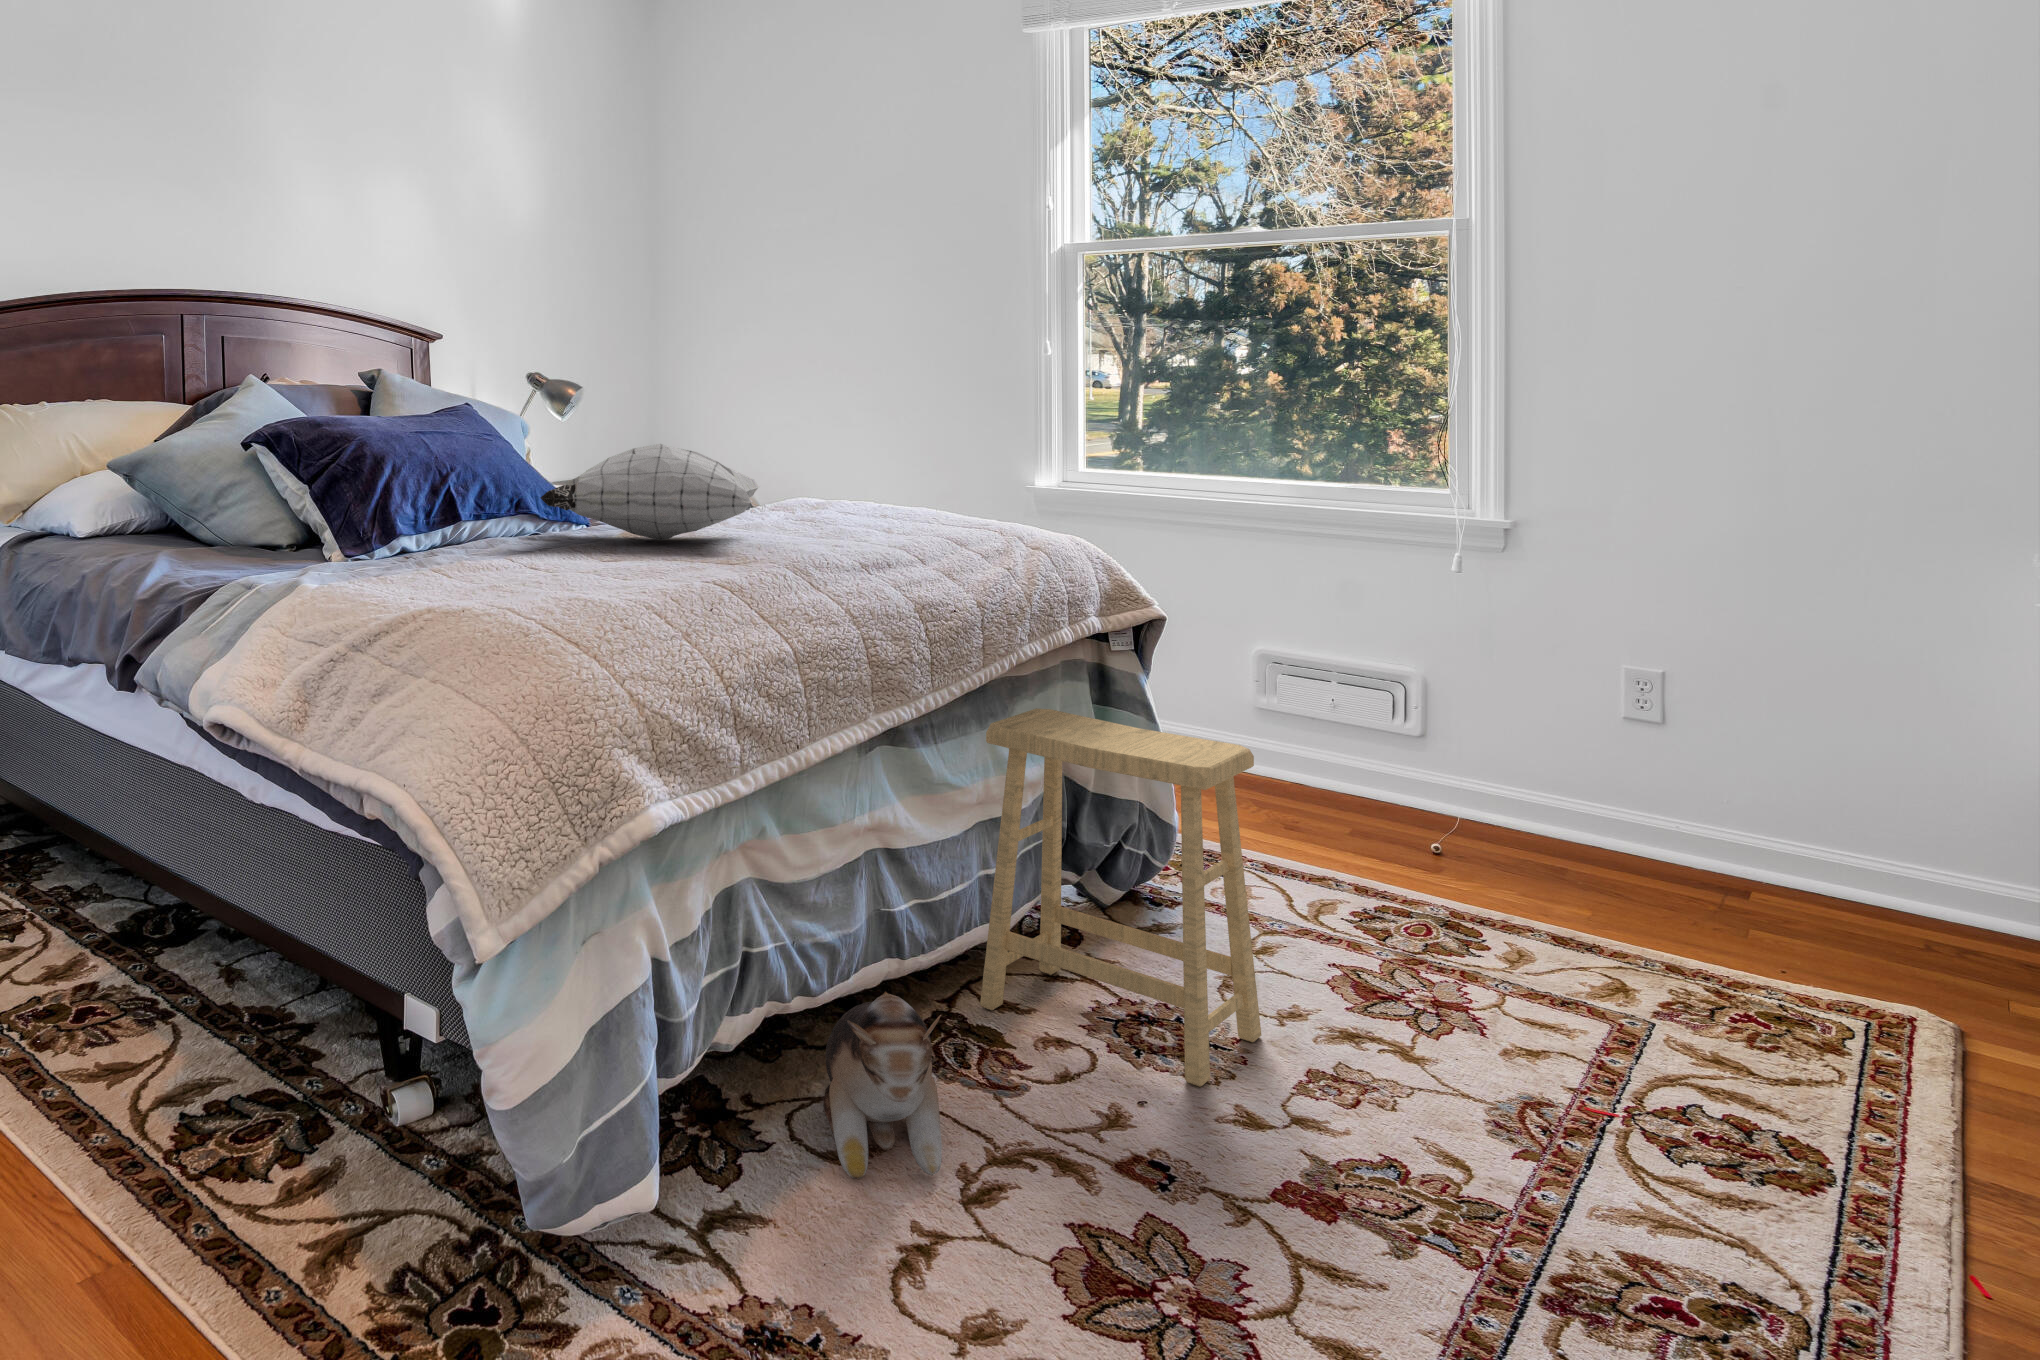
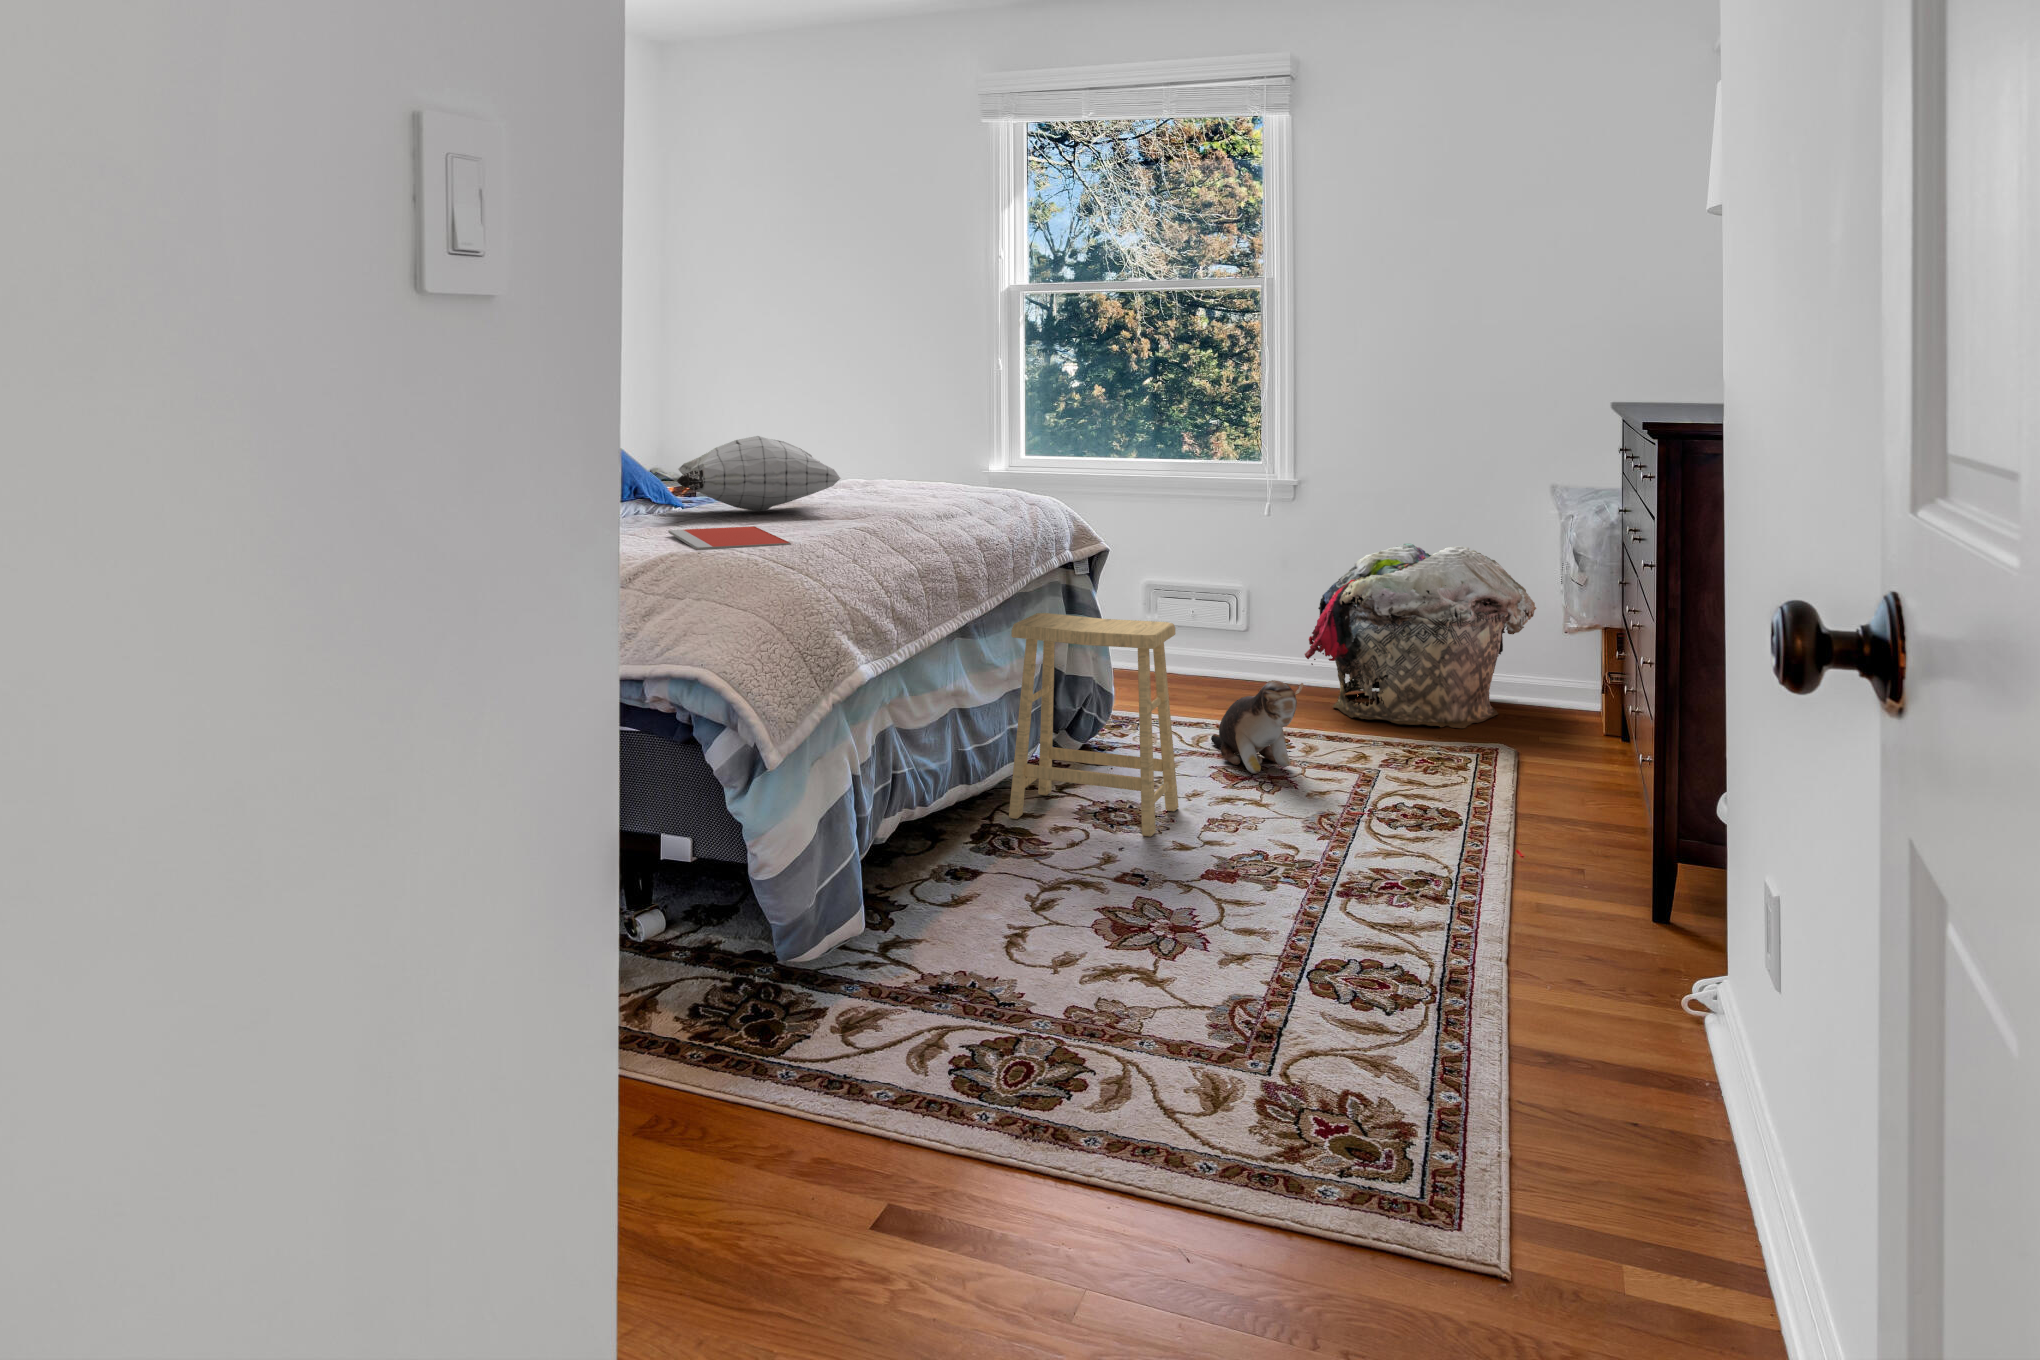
notebook: none [470,561,602,595] -> present [668,526,791,550]
laundry basket: none [1515,641,1984,959] -> present [1305,544,1536,728]
plush toy: present [823,992,942,1179] -> present [1211,680,1303,774]

